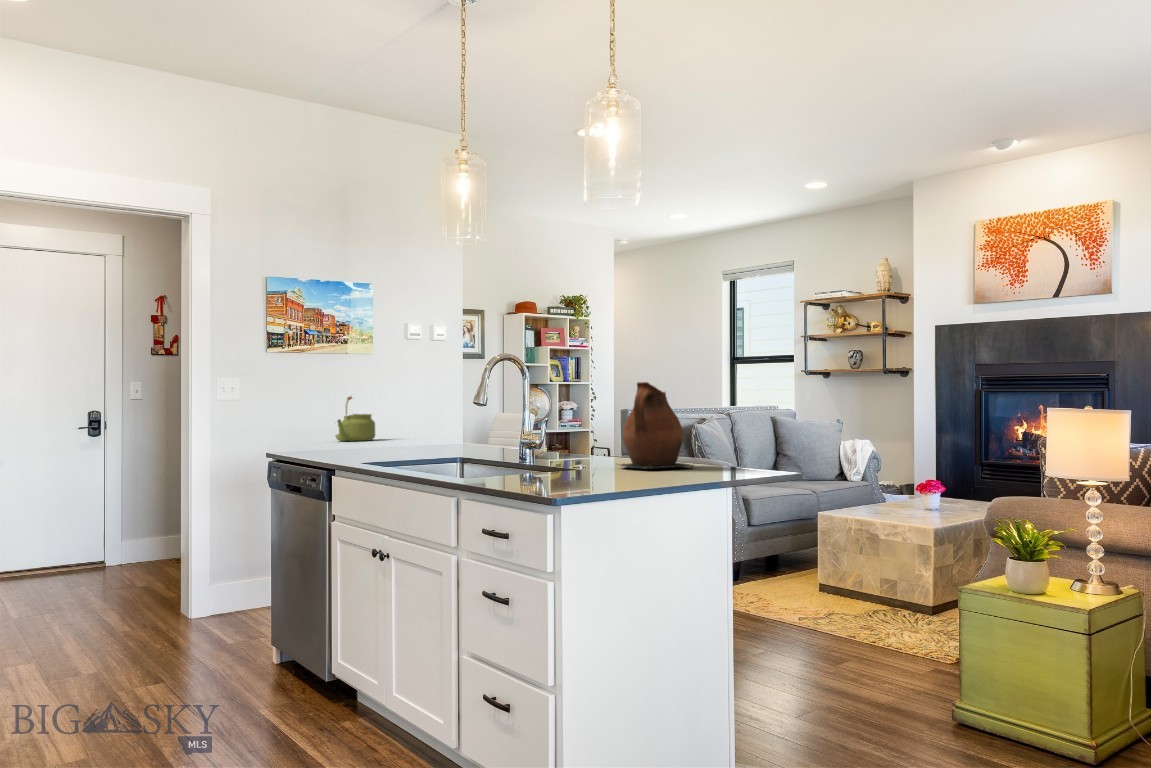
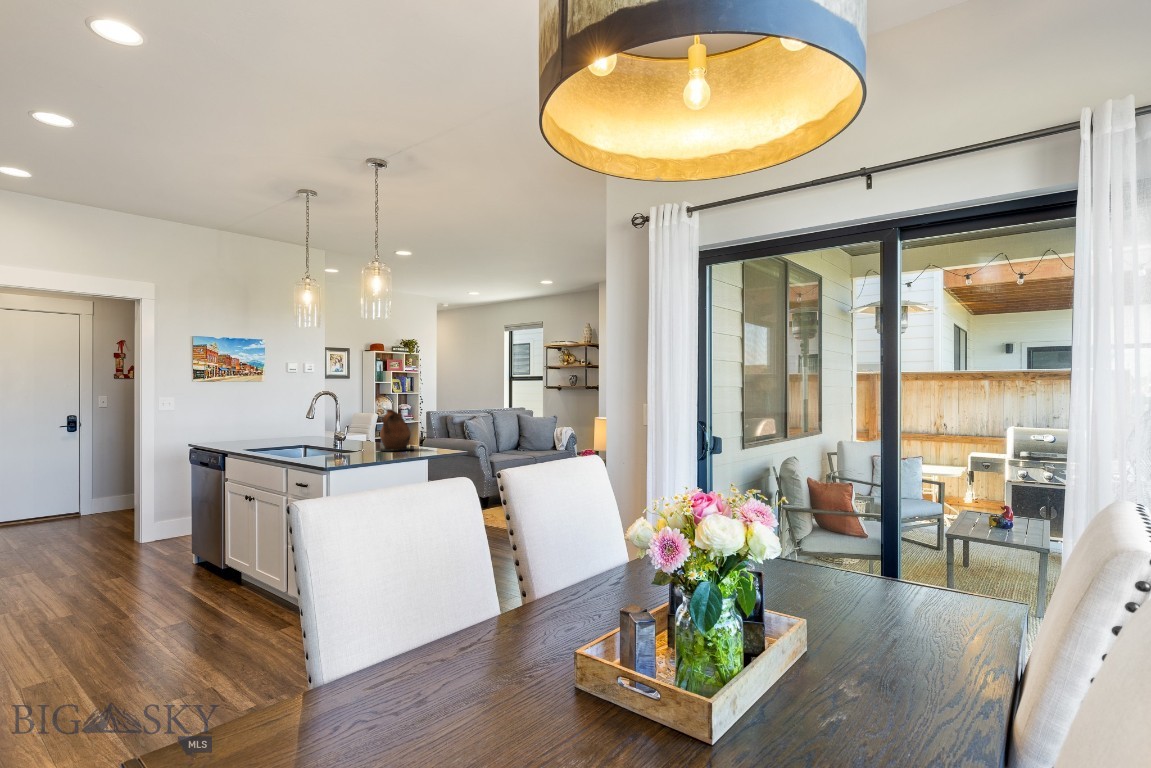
kettle: present [335,396,375,441] -> none [240,406,267,434]

